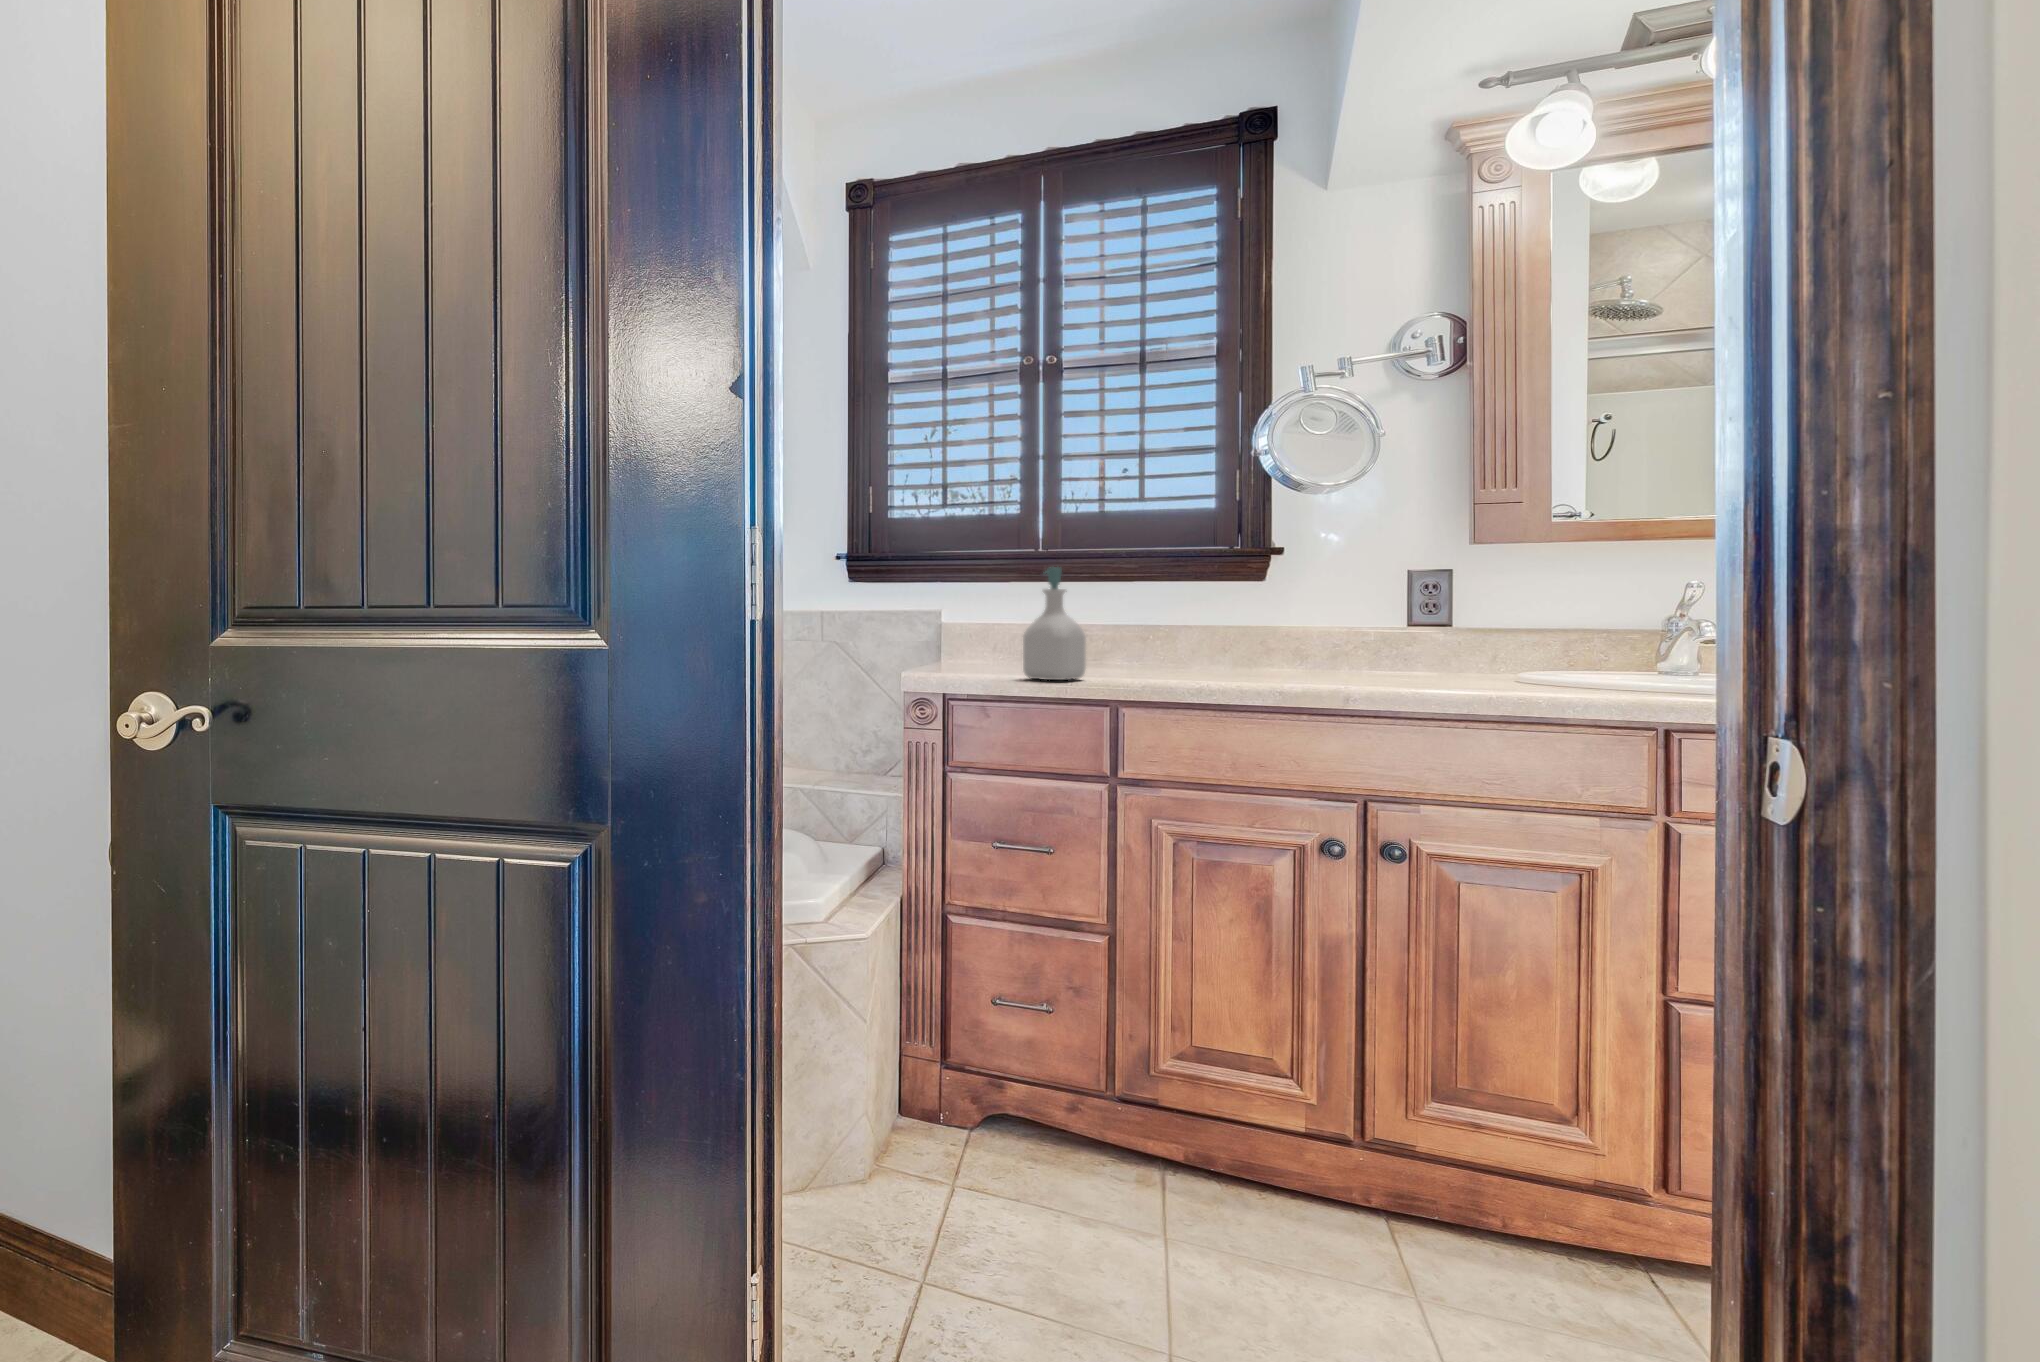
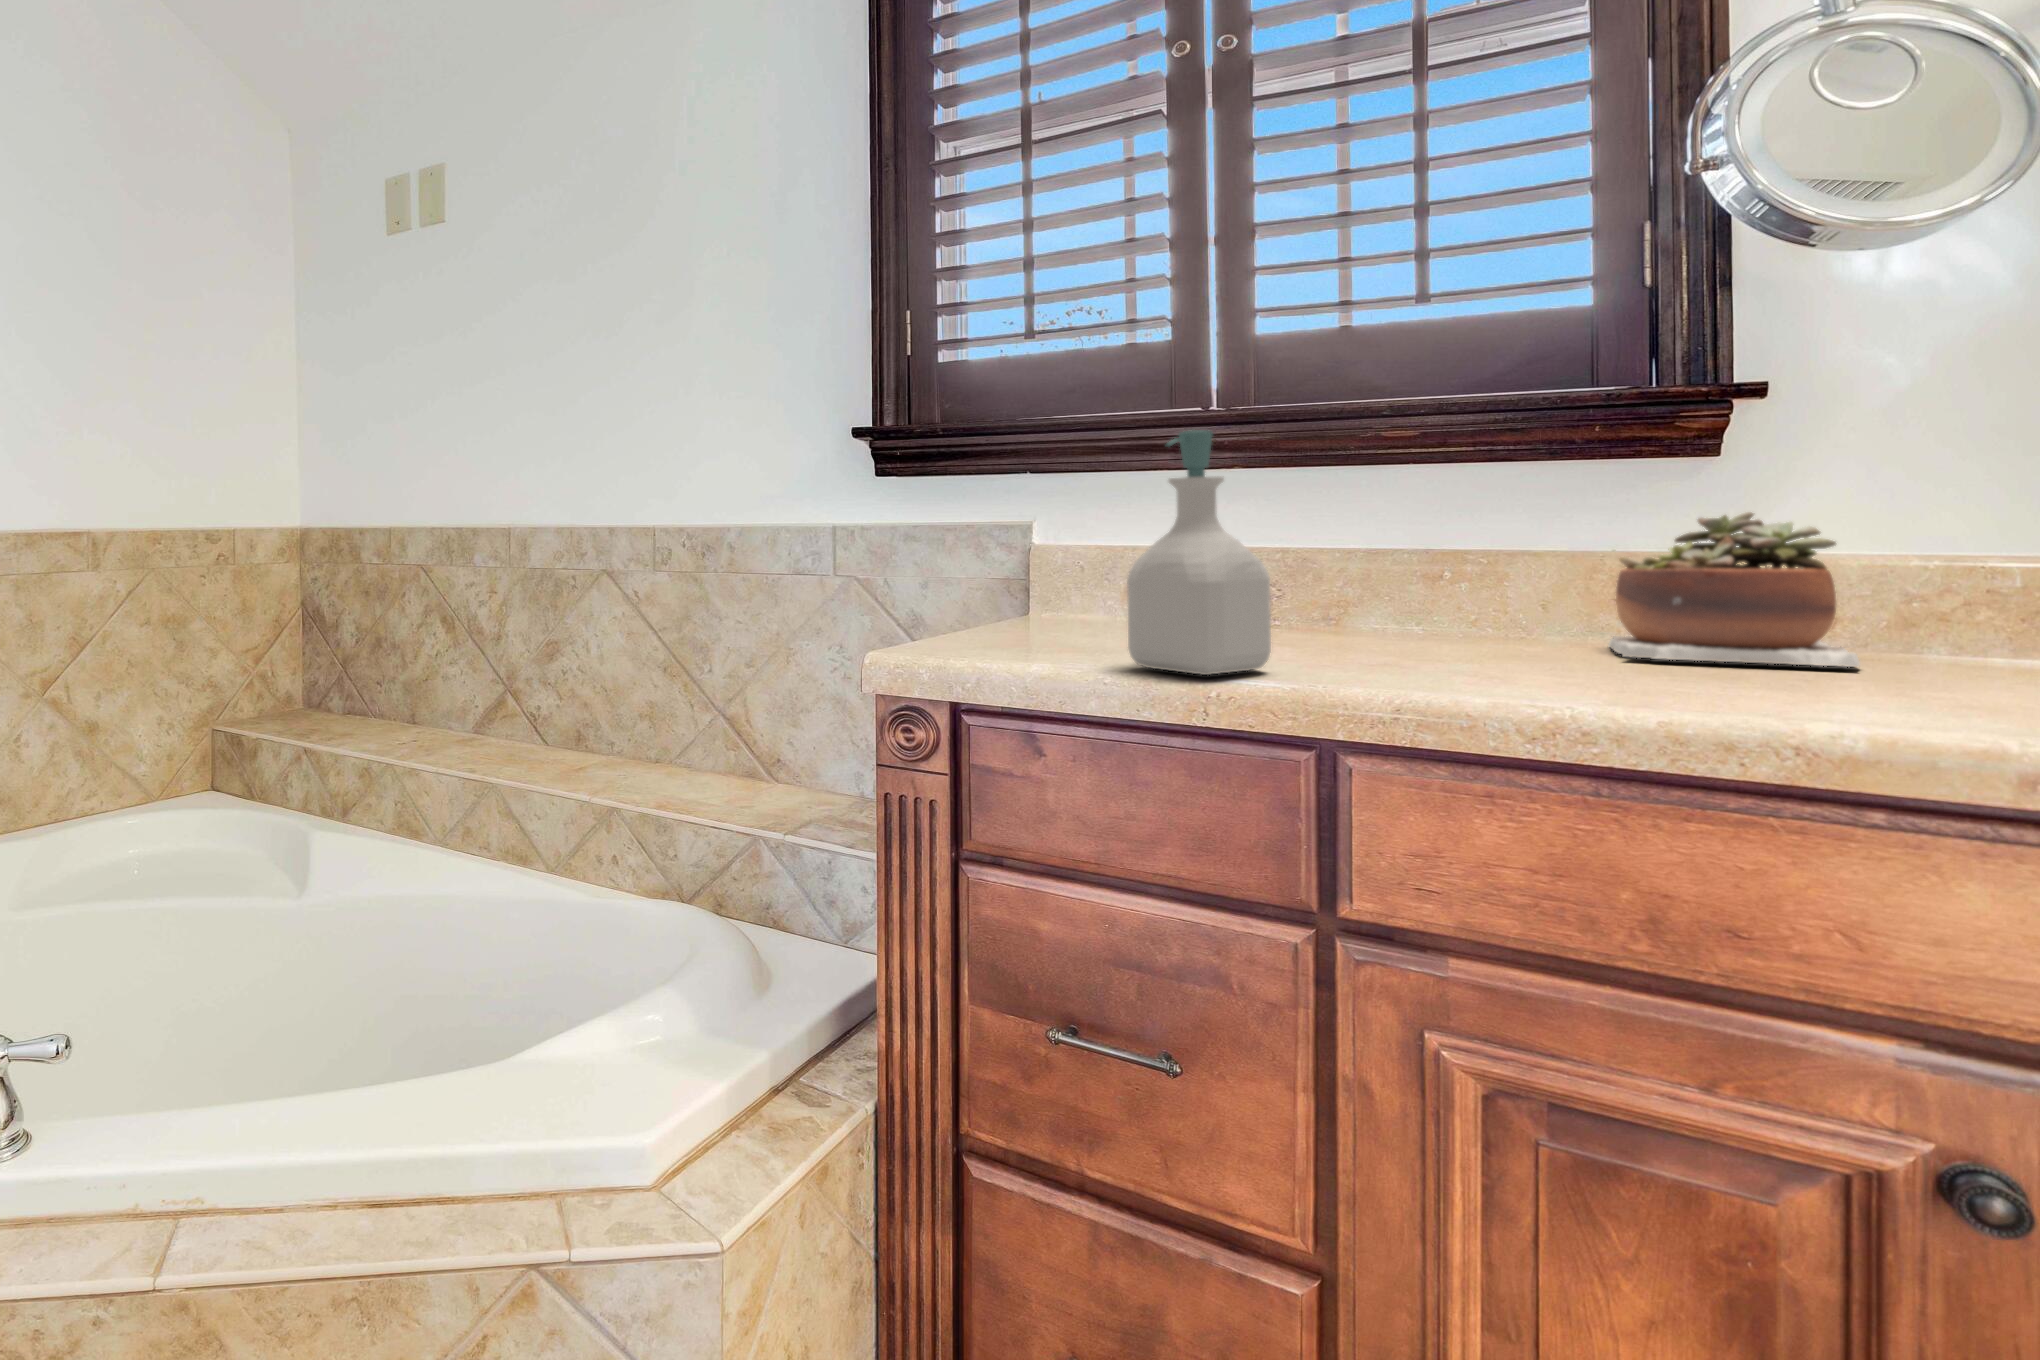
succulent plant: none [1219,610,1310,675] -> present [1609,512,1860,667]

